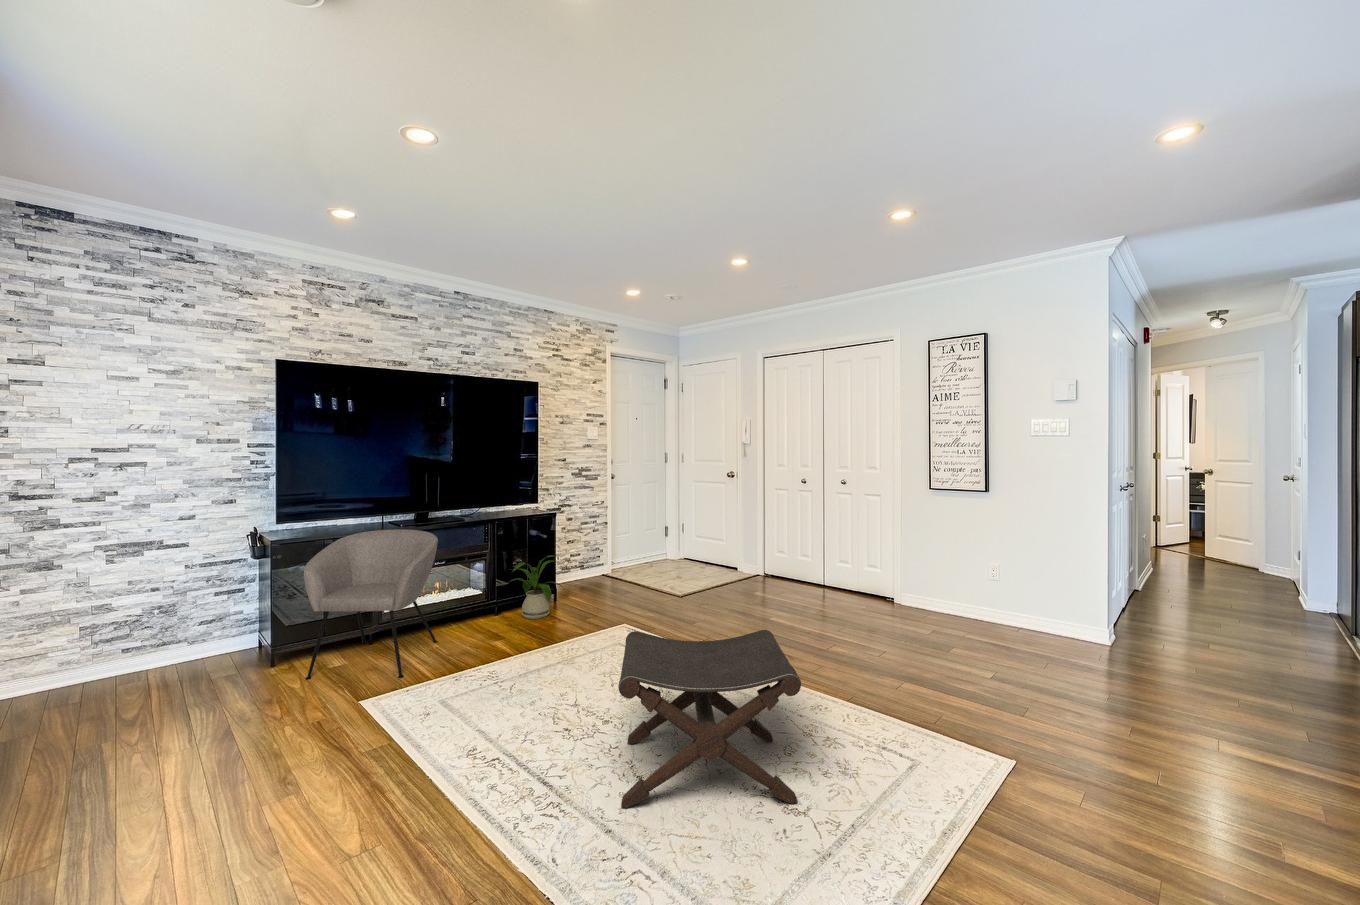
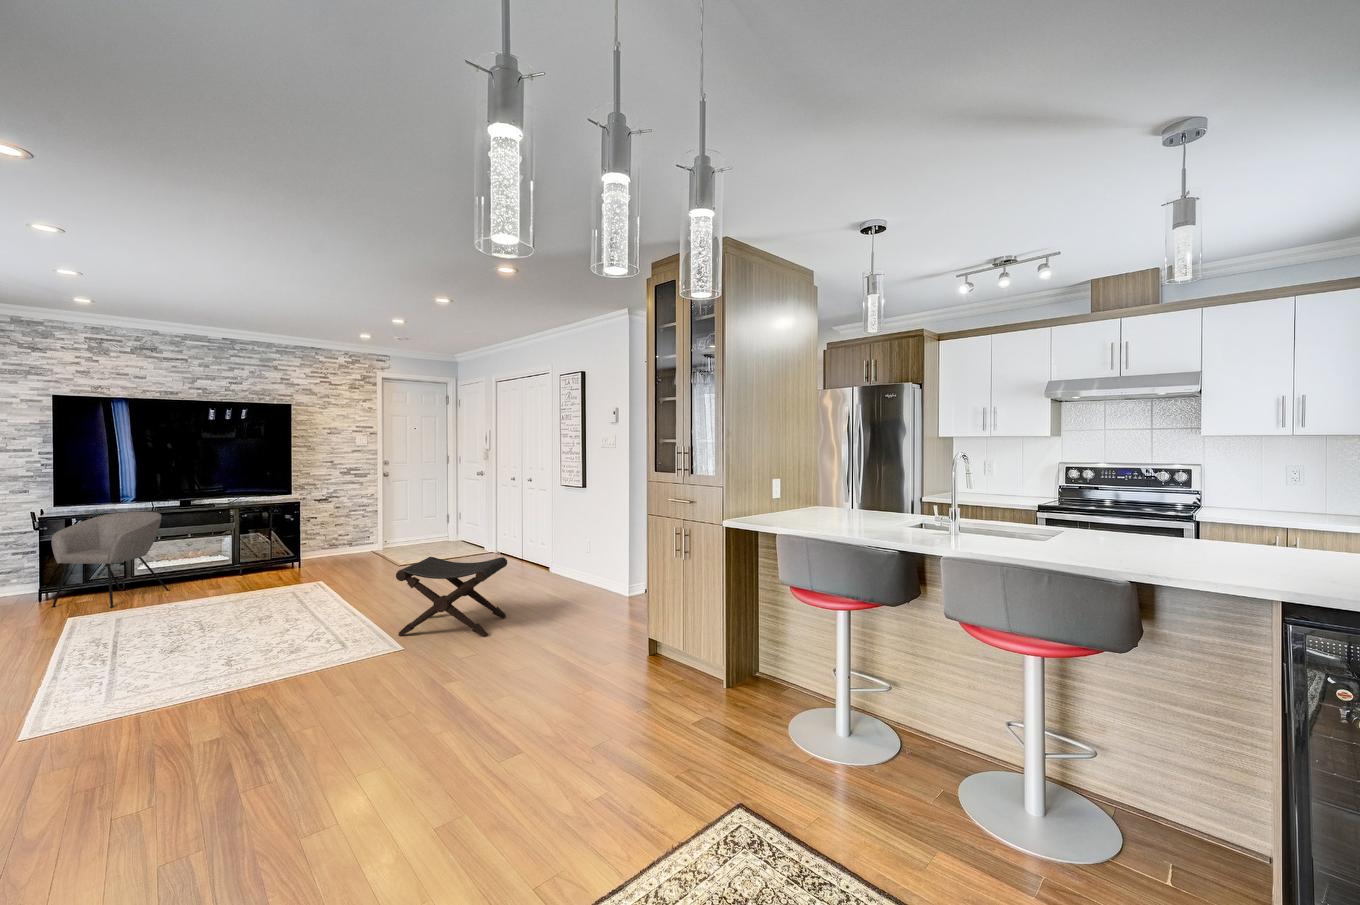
house plant: present [508,555,563,619] -> none [243,533,292,579]
footstool: present [618,630,801,808] -> present [396,557,507,637]

